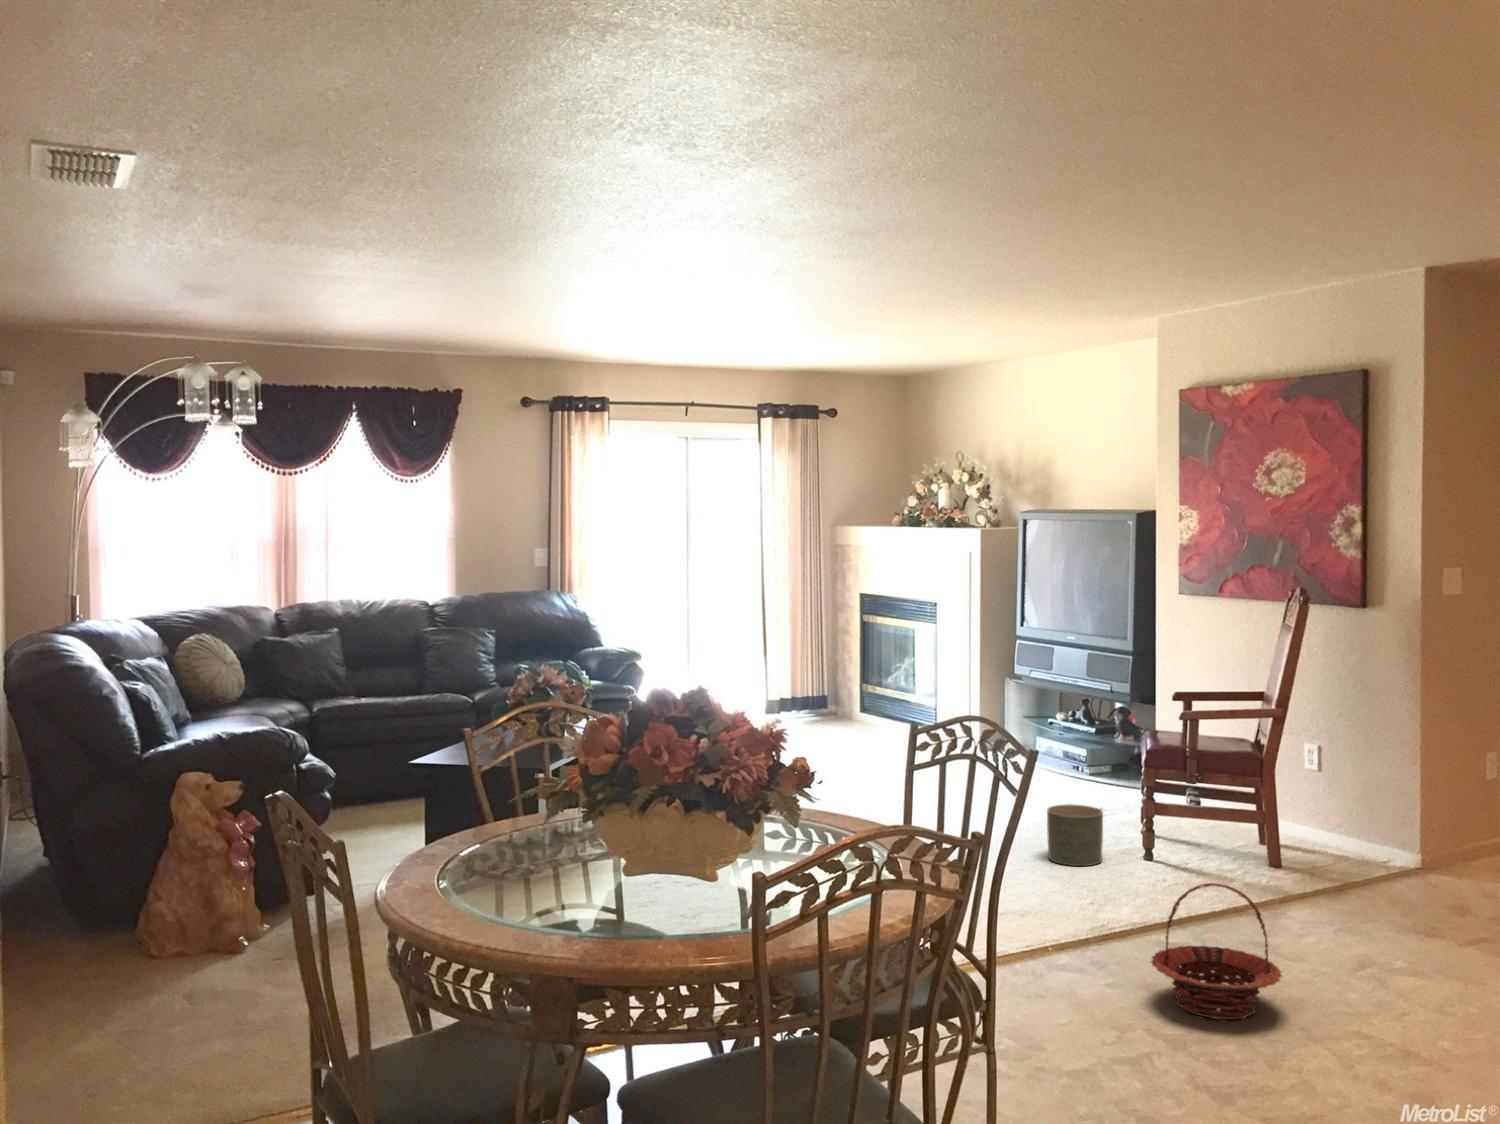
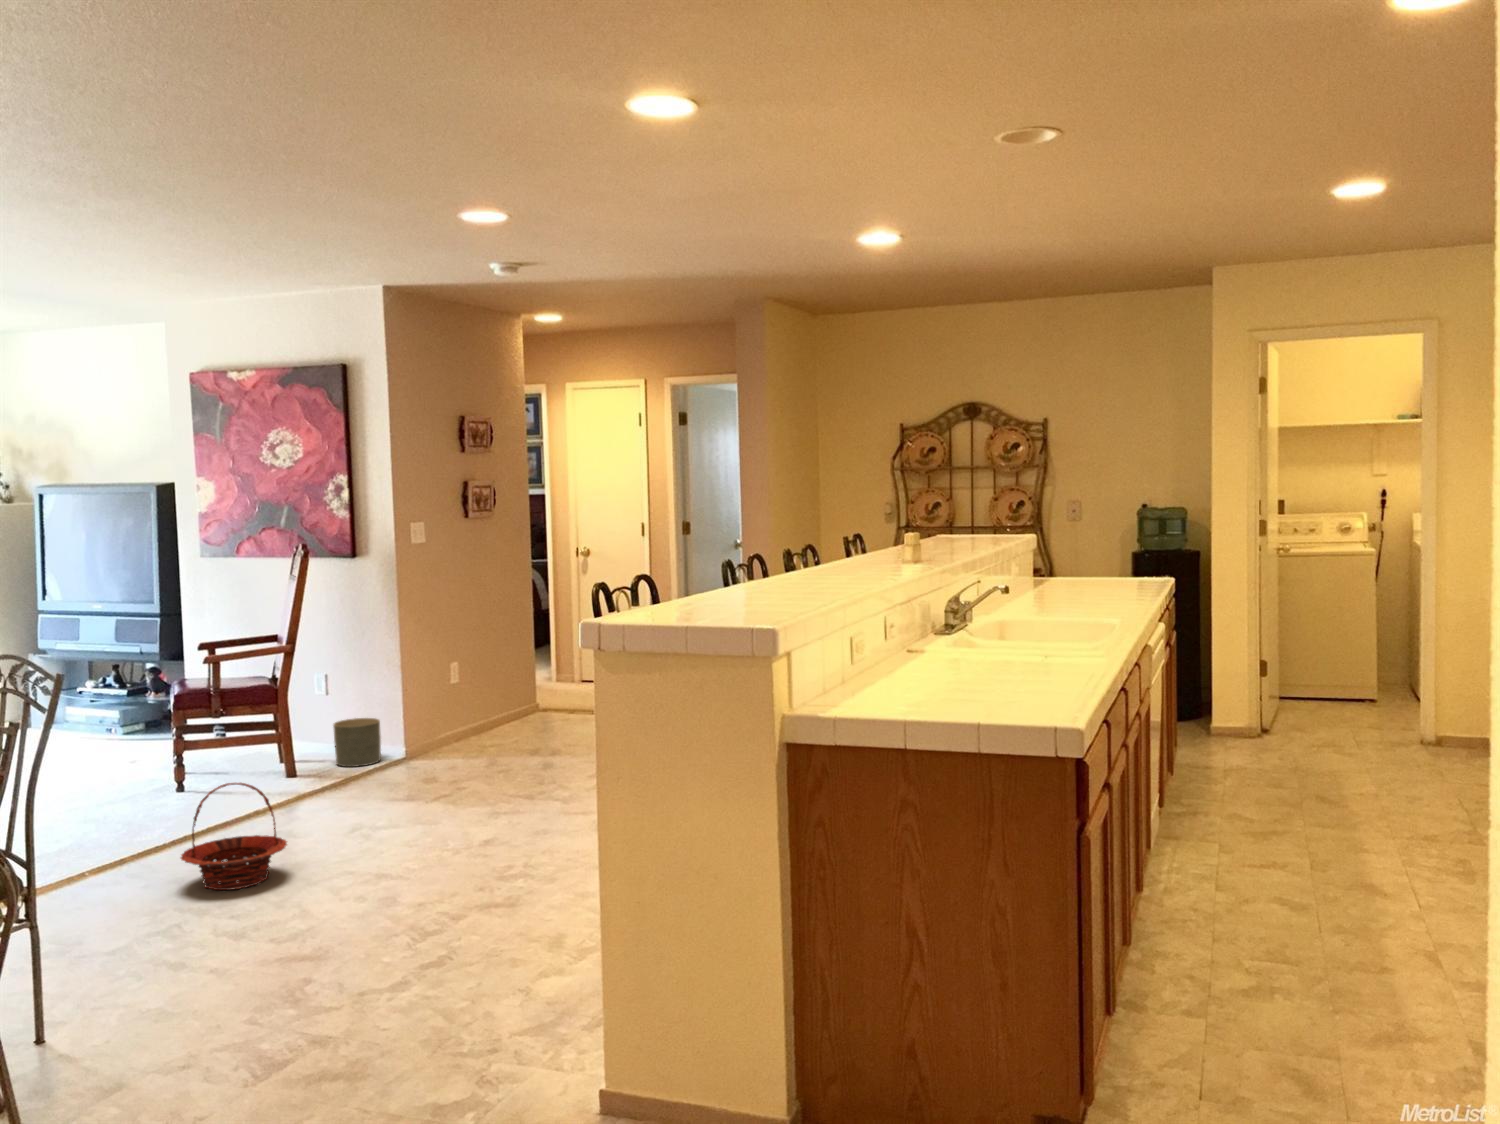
planter: present [1047,804,1103,866] -> present [333,718,381,767]

